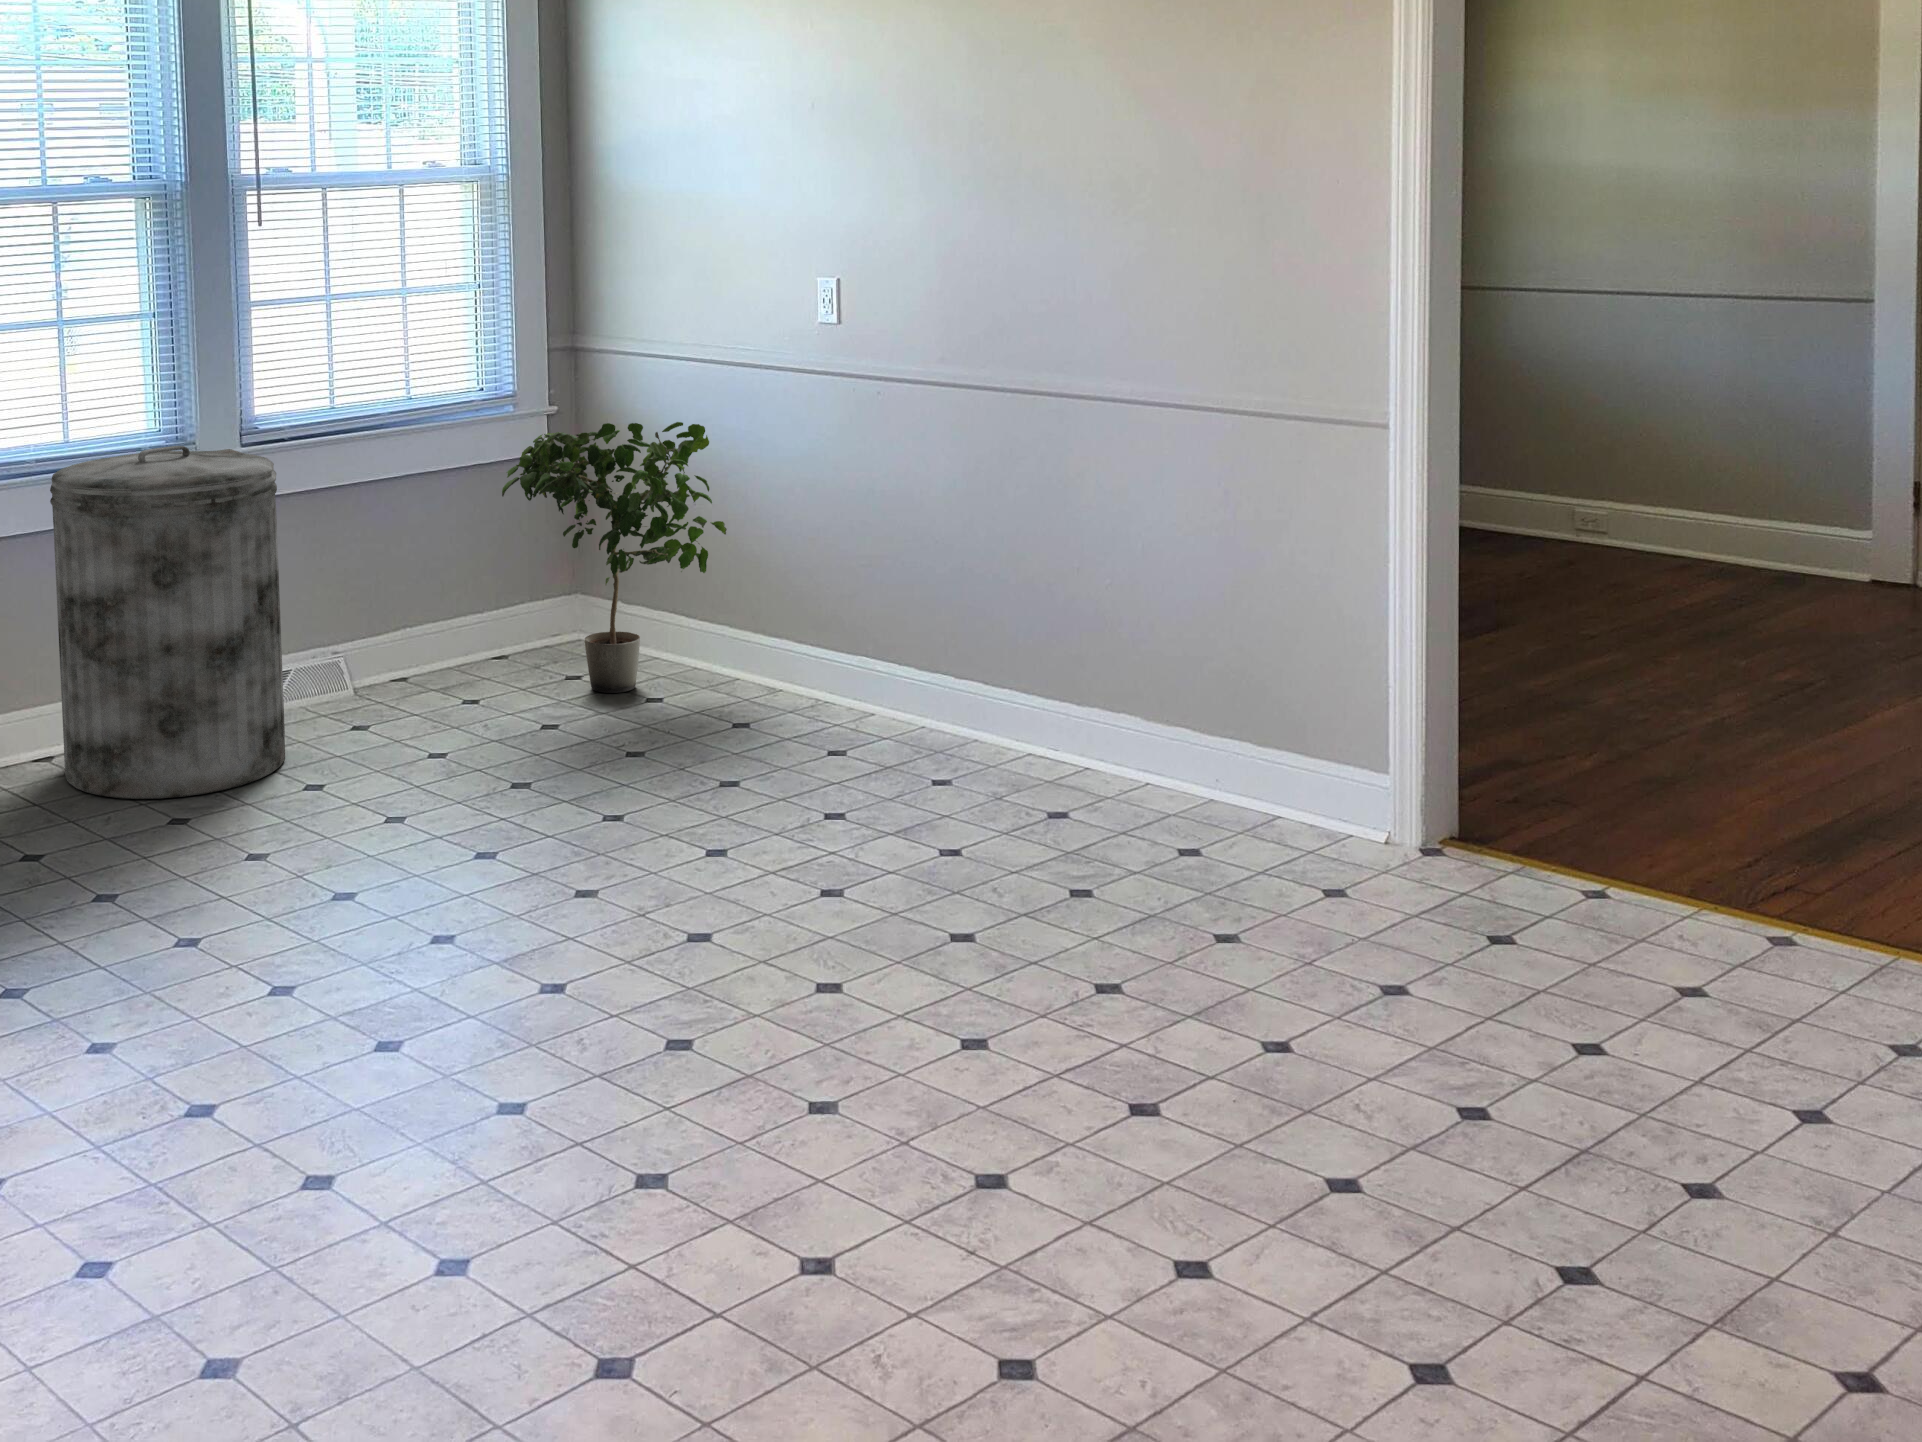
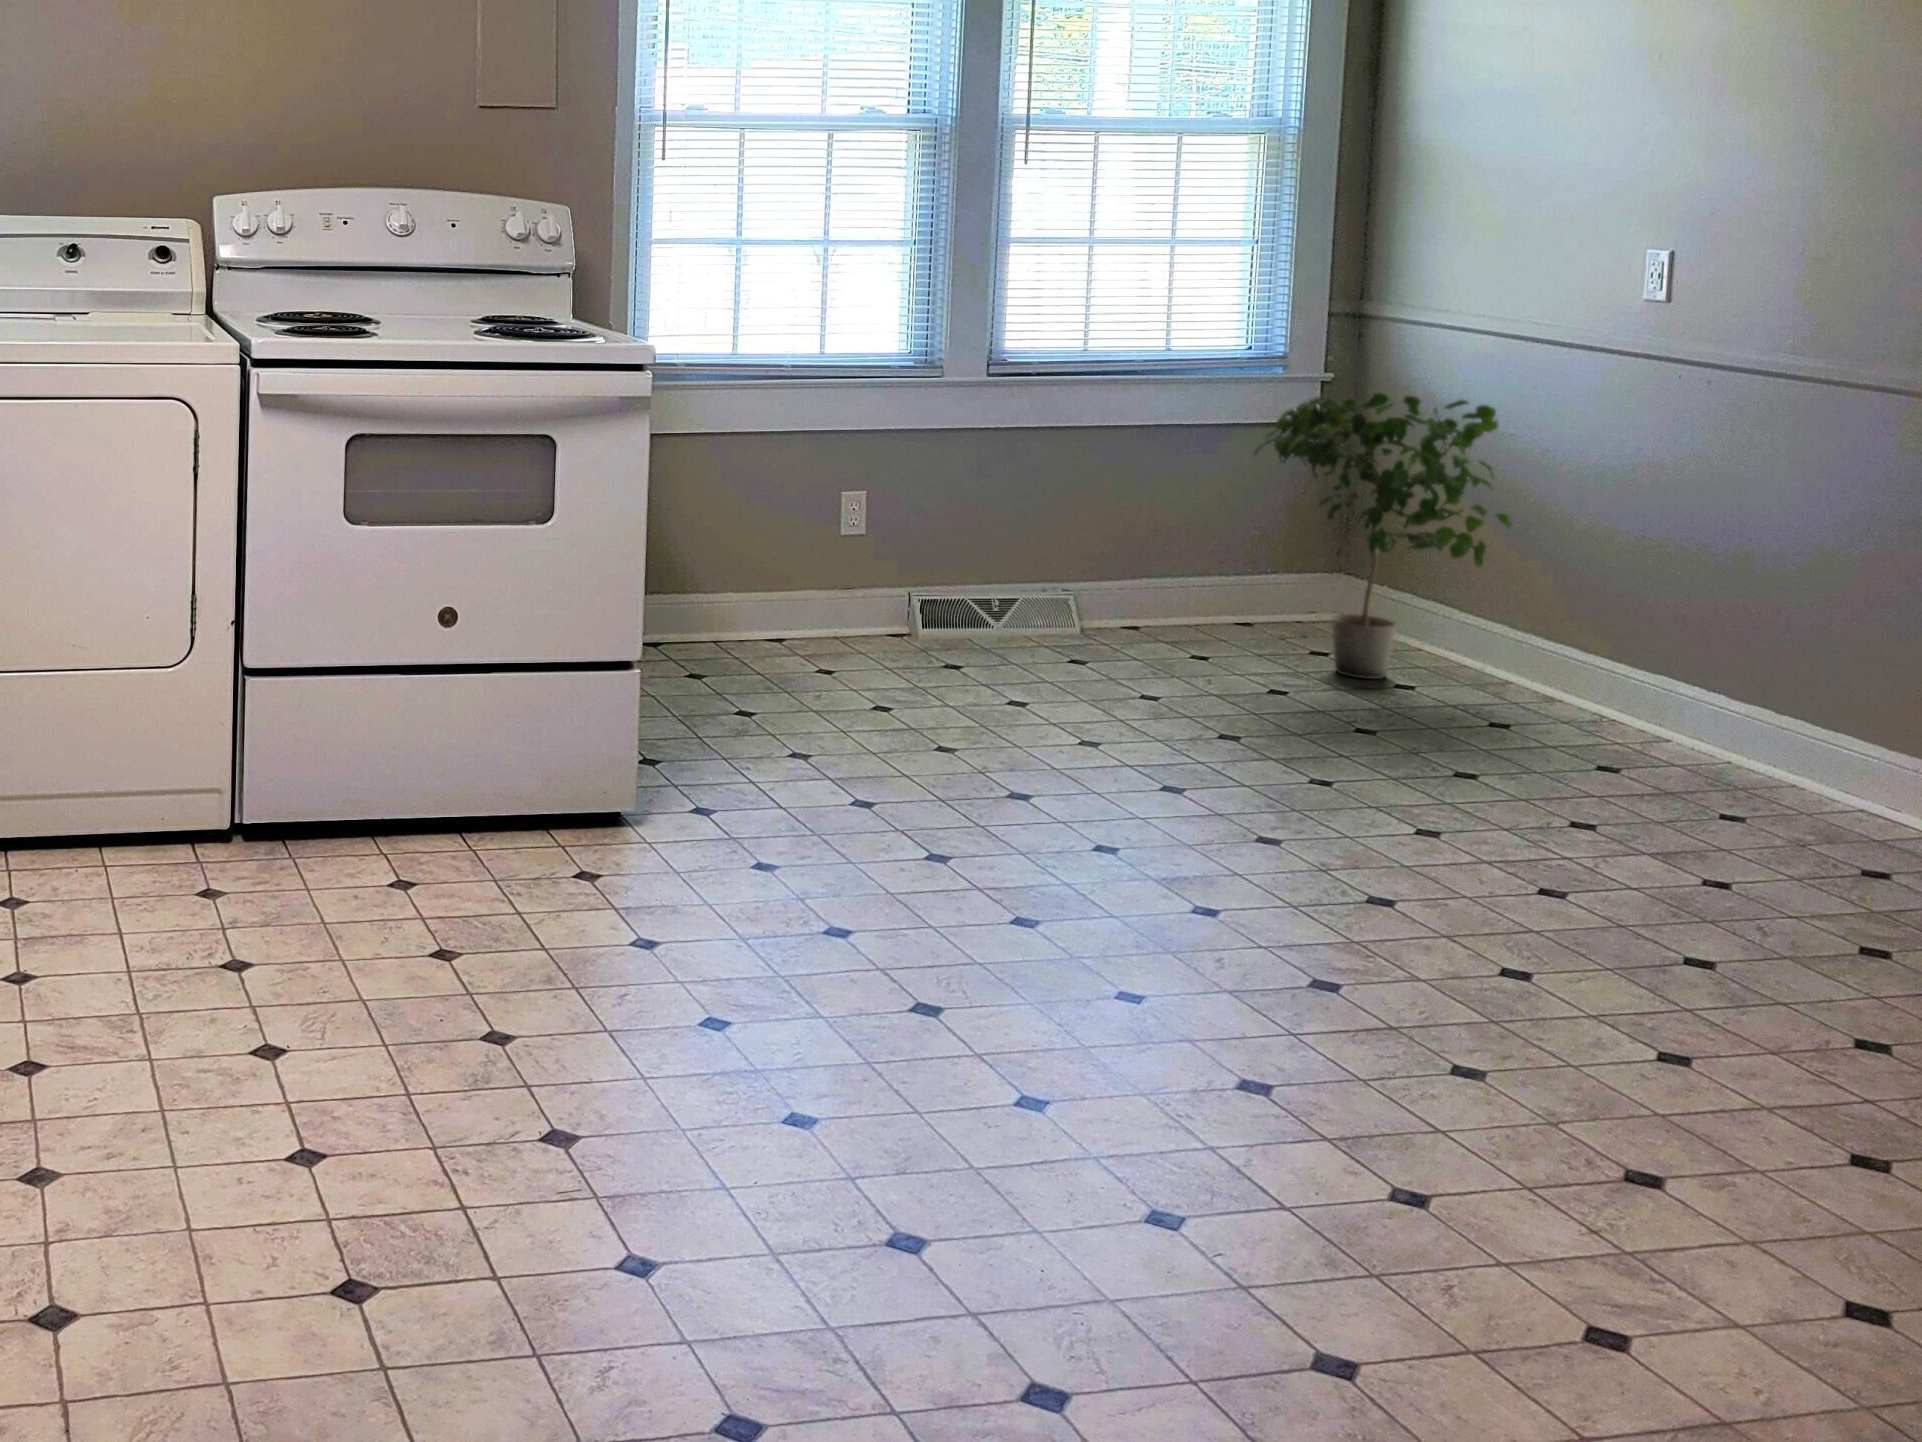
trash can: present [50,446,285,799] -> none [789,363,1014,694]

